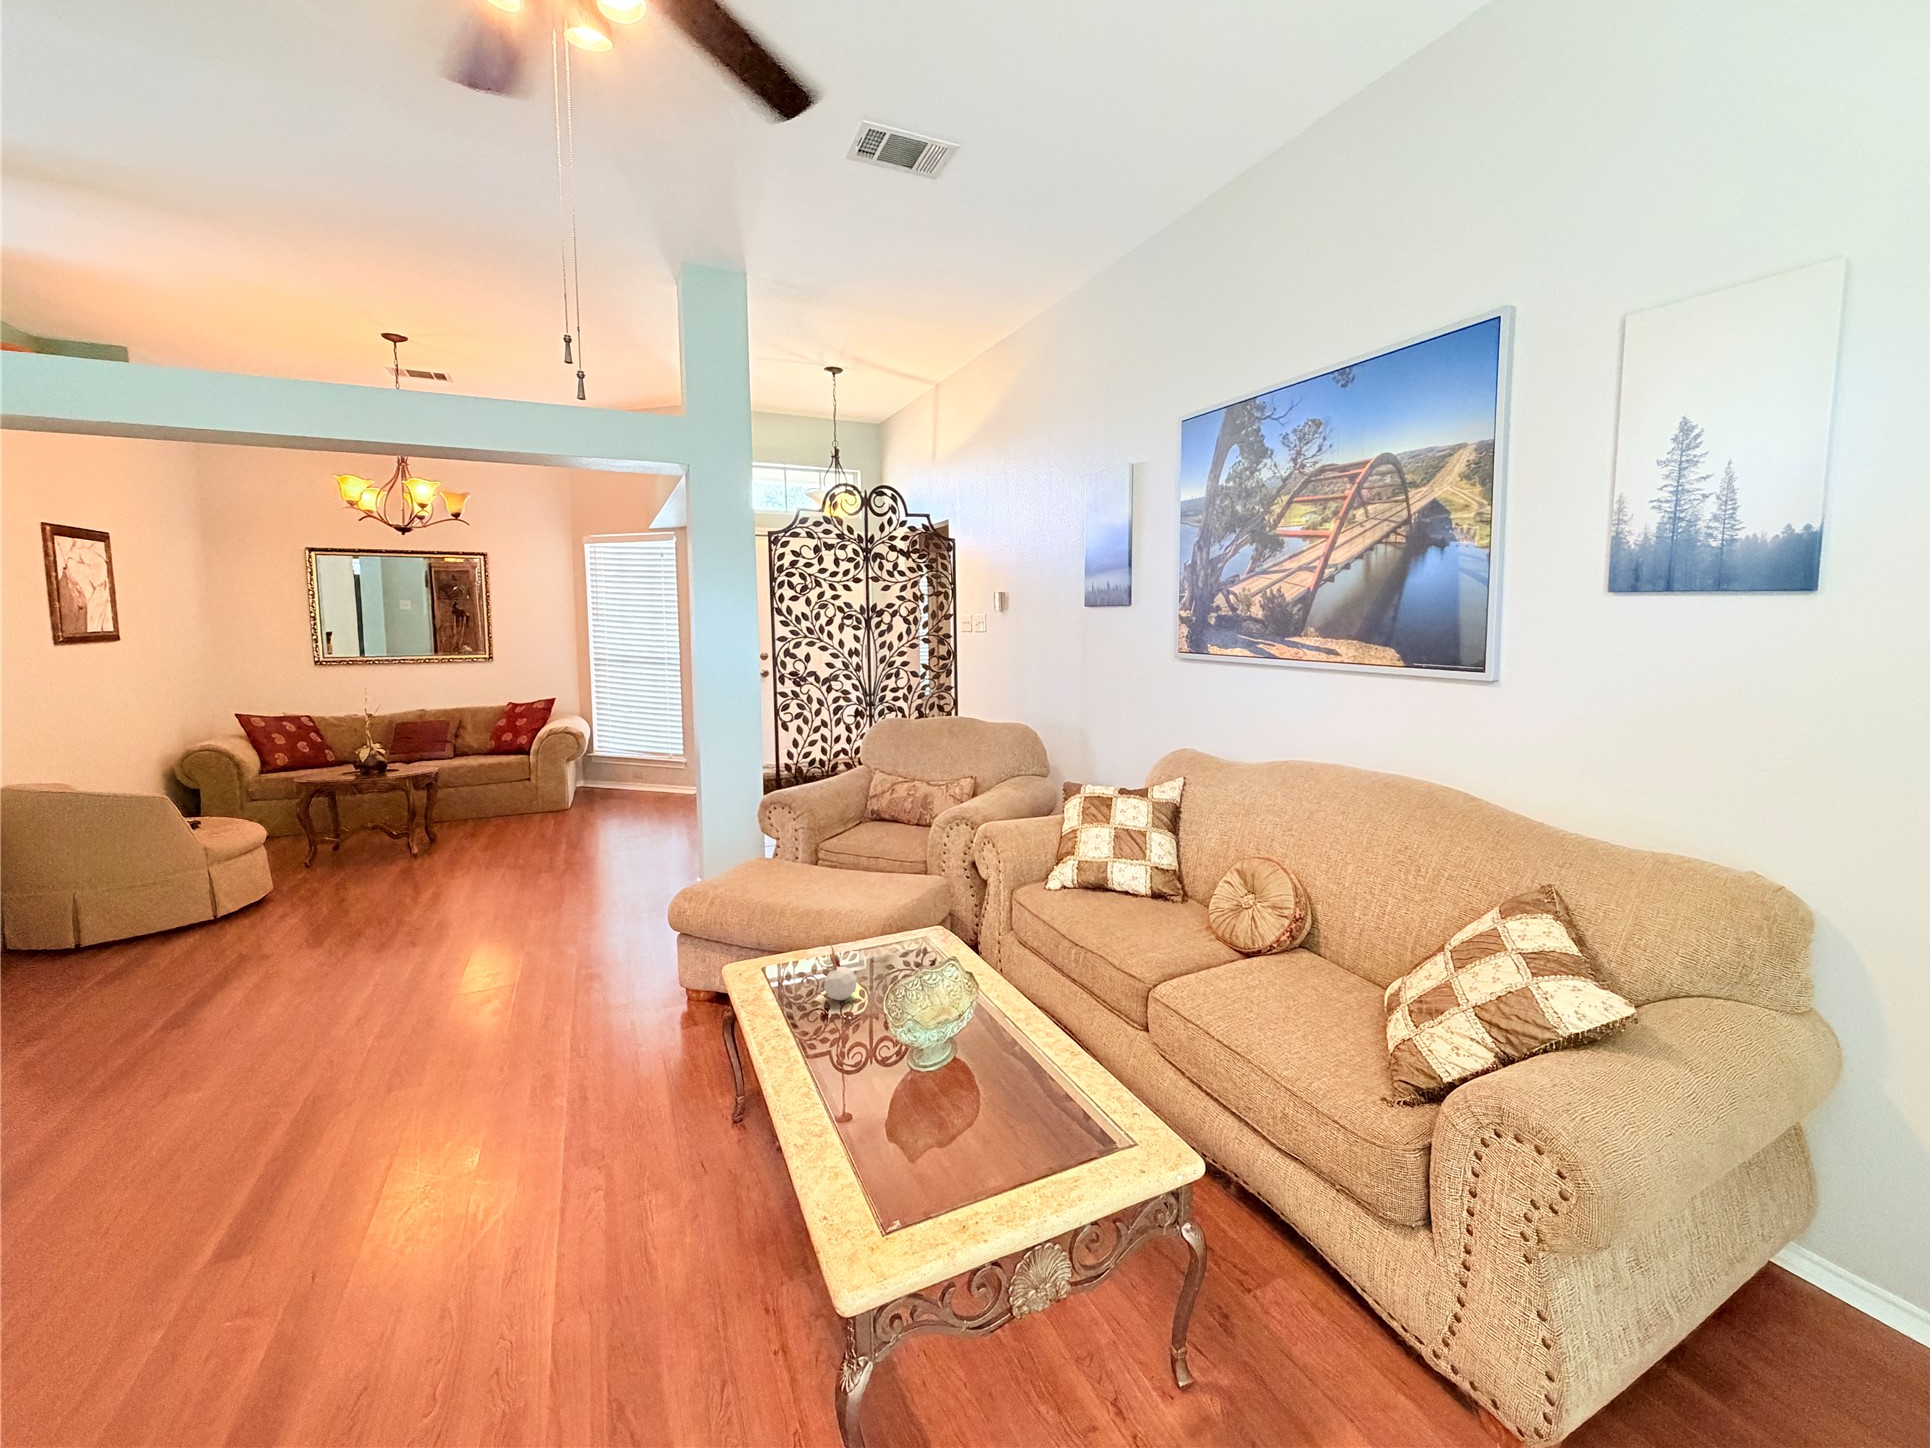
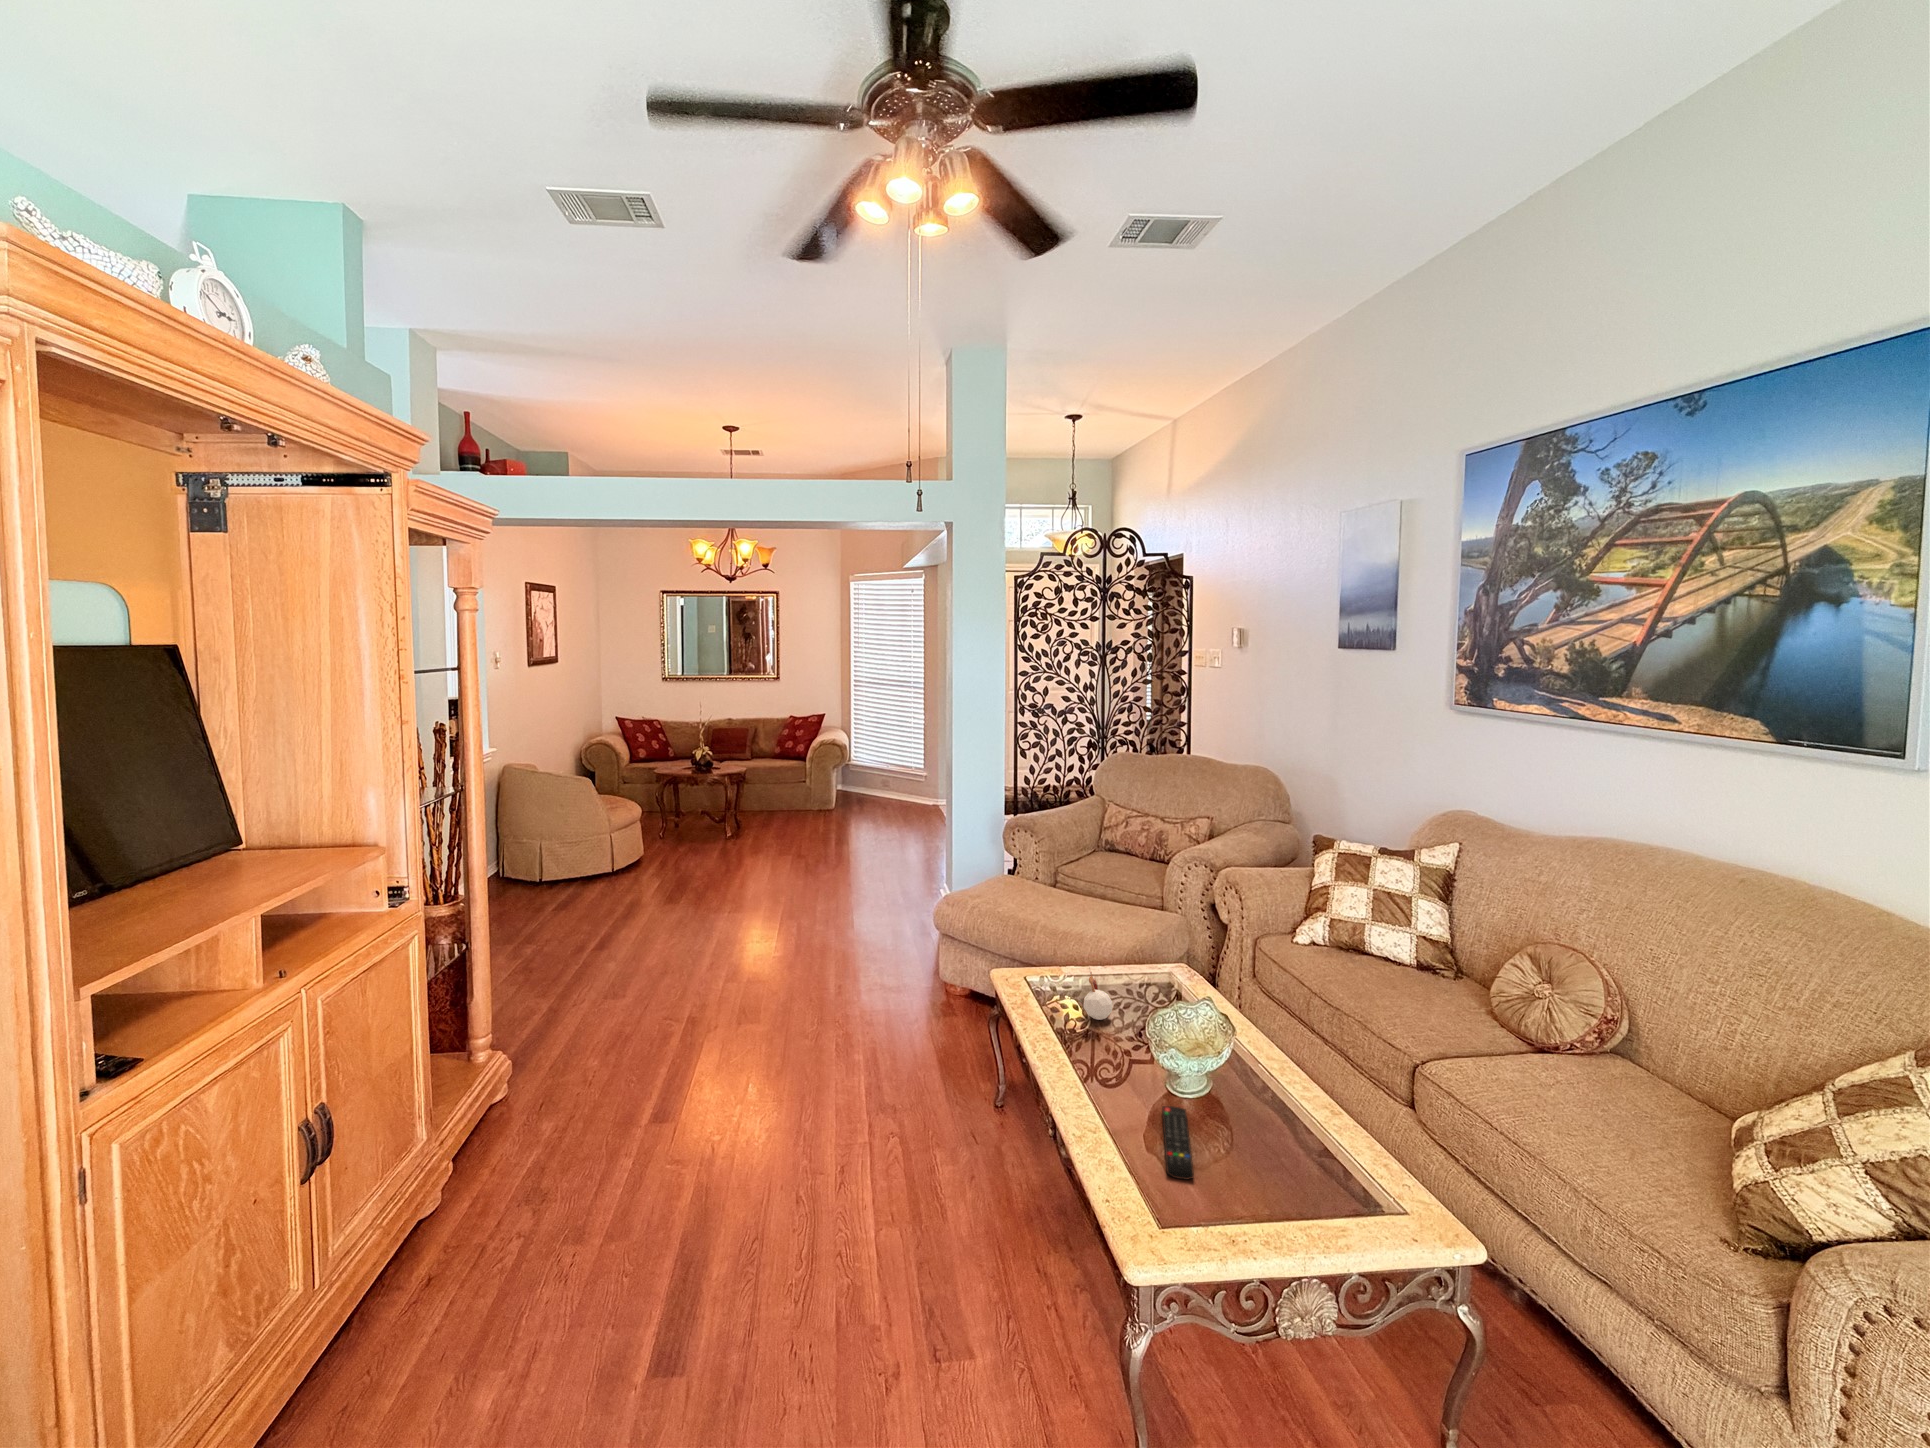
remote control: none [900,1084,930,1170] -> present [1162,1106,1194,1179]

